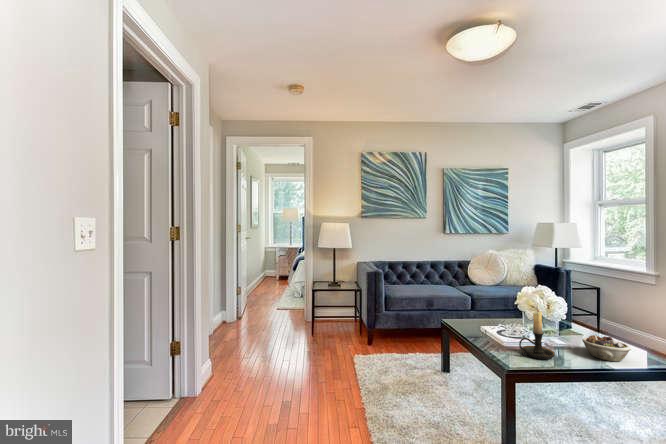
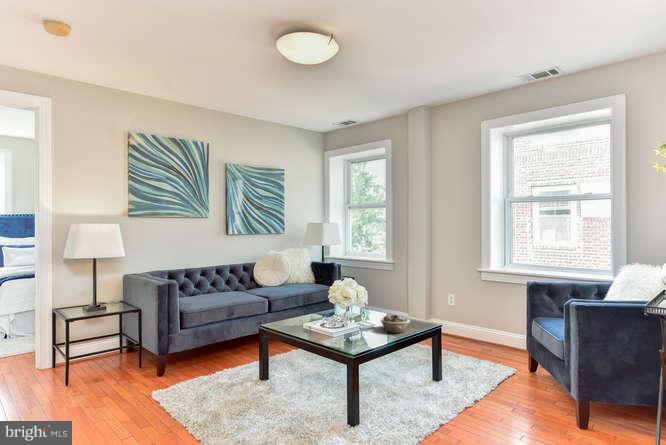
candle holder: present [519,304,555,359] -> none [347,296,370,343]

